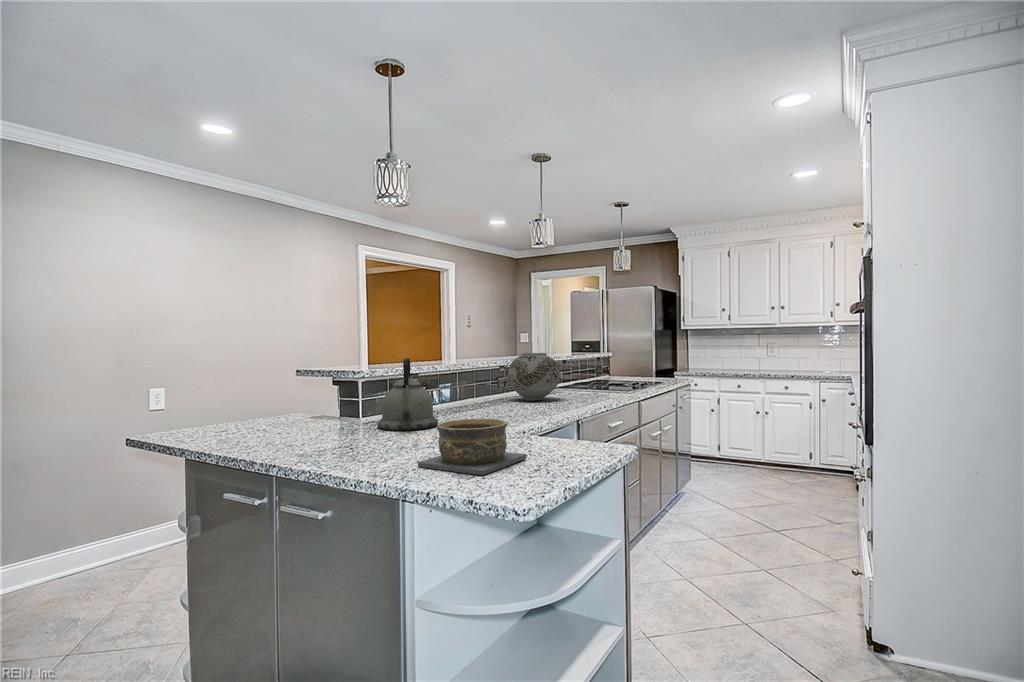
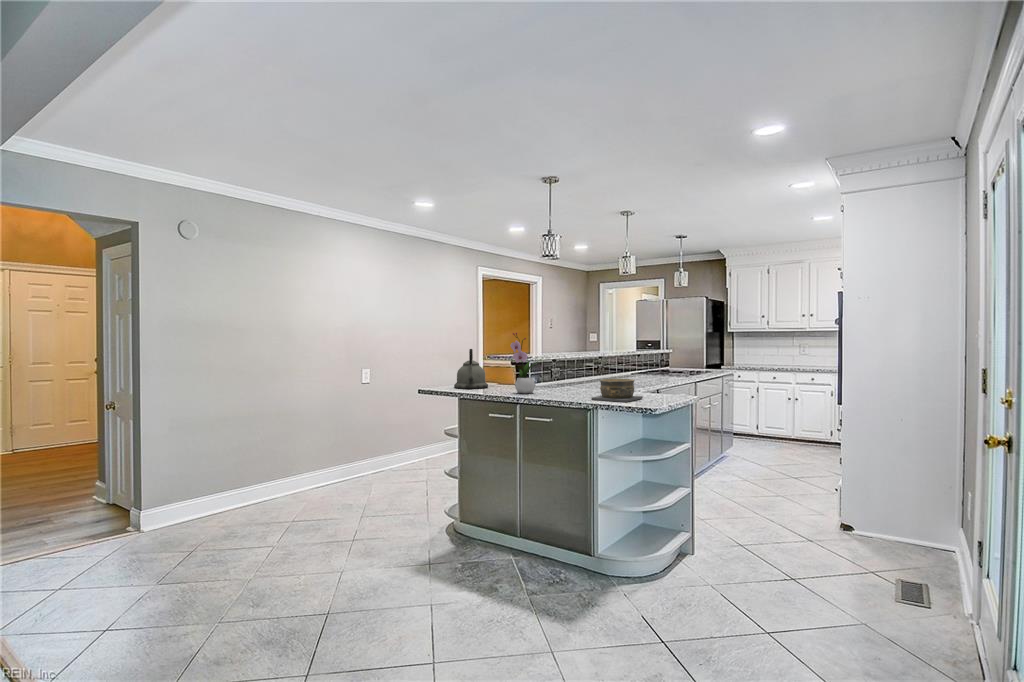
flower arrangement: none [286,330,342,447] -> present [511,333,537,394]
vase: present [508,353,560,401] -> none [607,348,642,379]
kettle: present [377,358,438,431] -> present [454,349,488,389]

